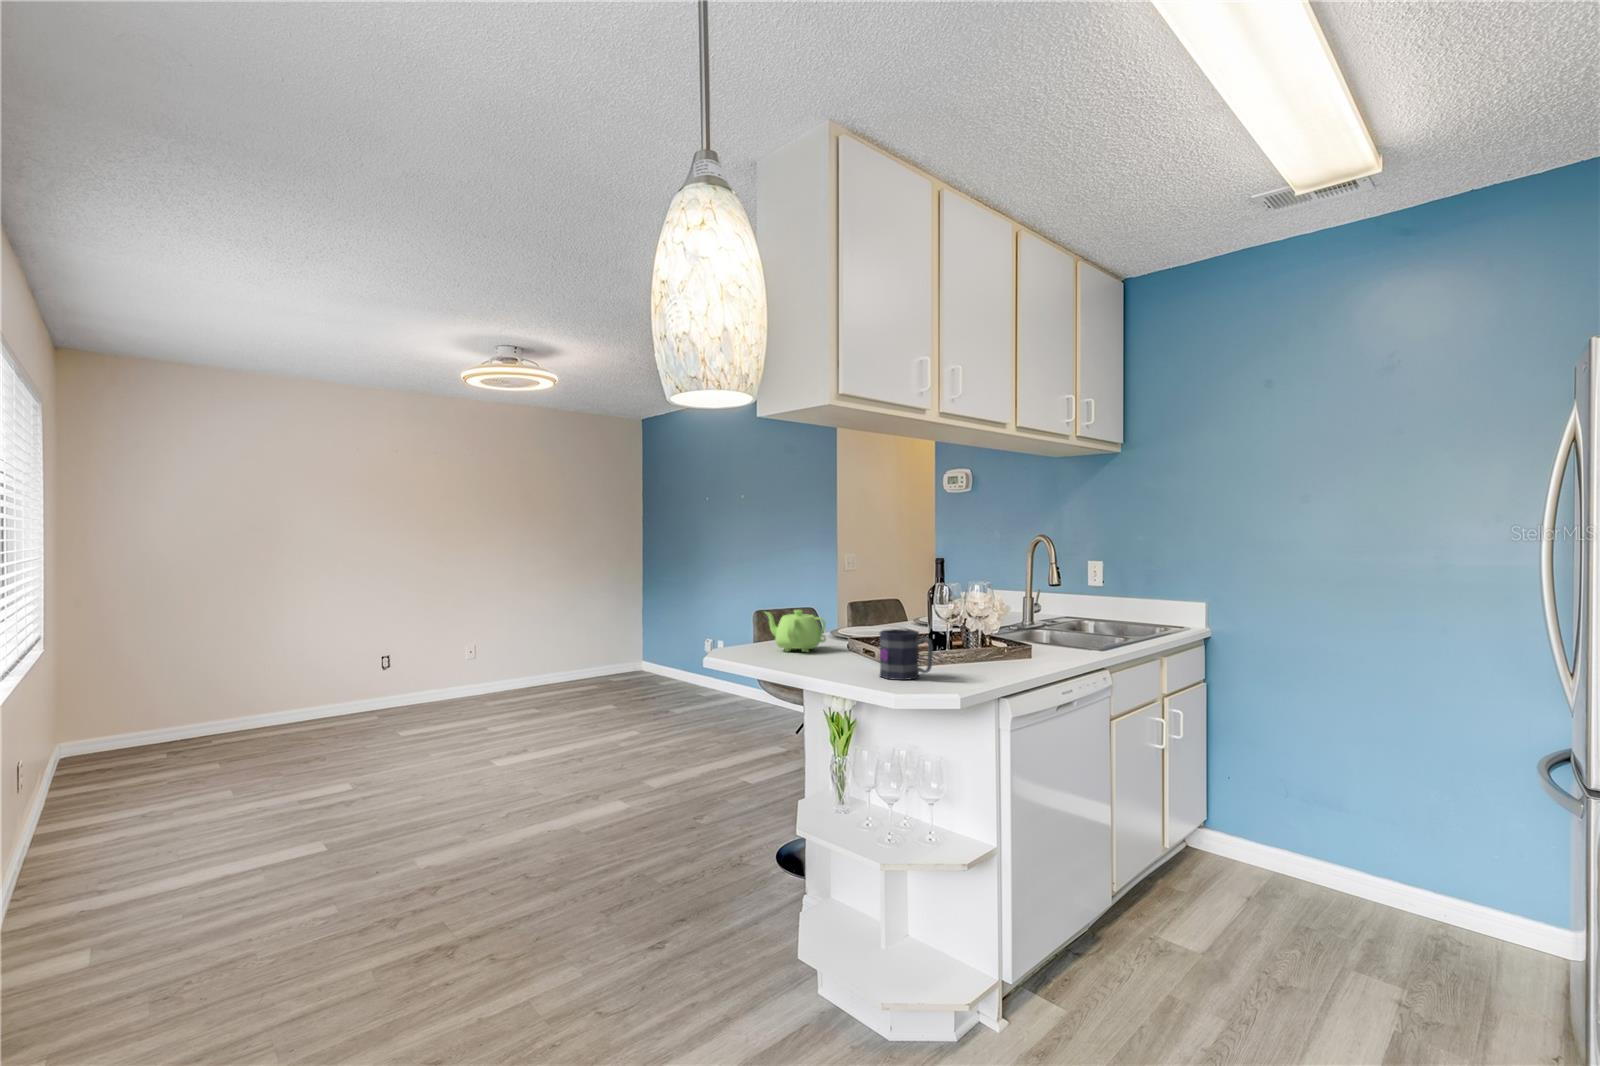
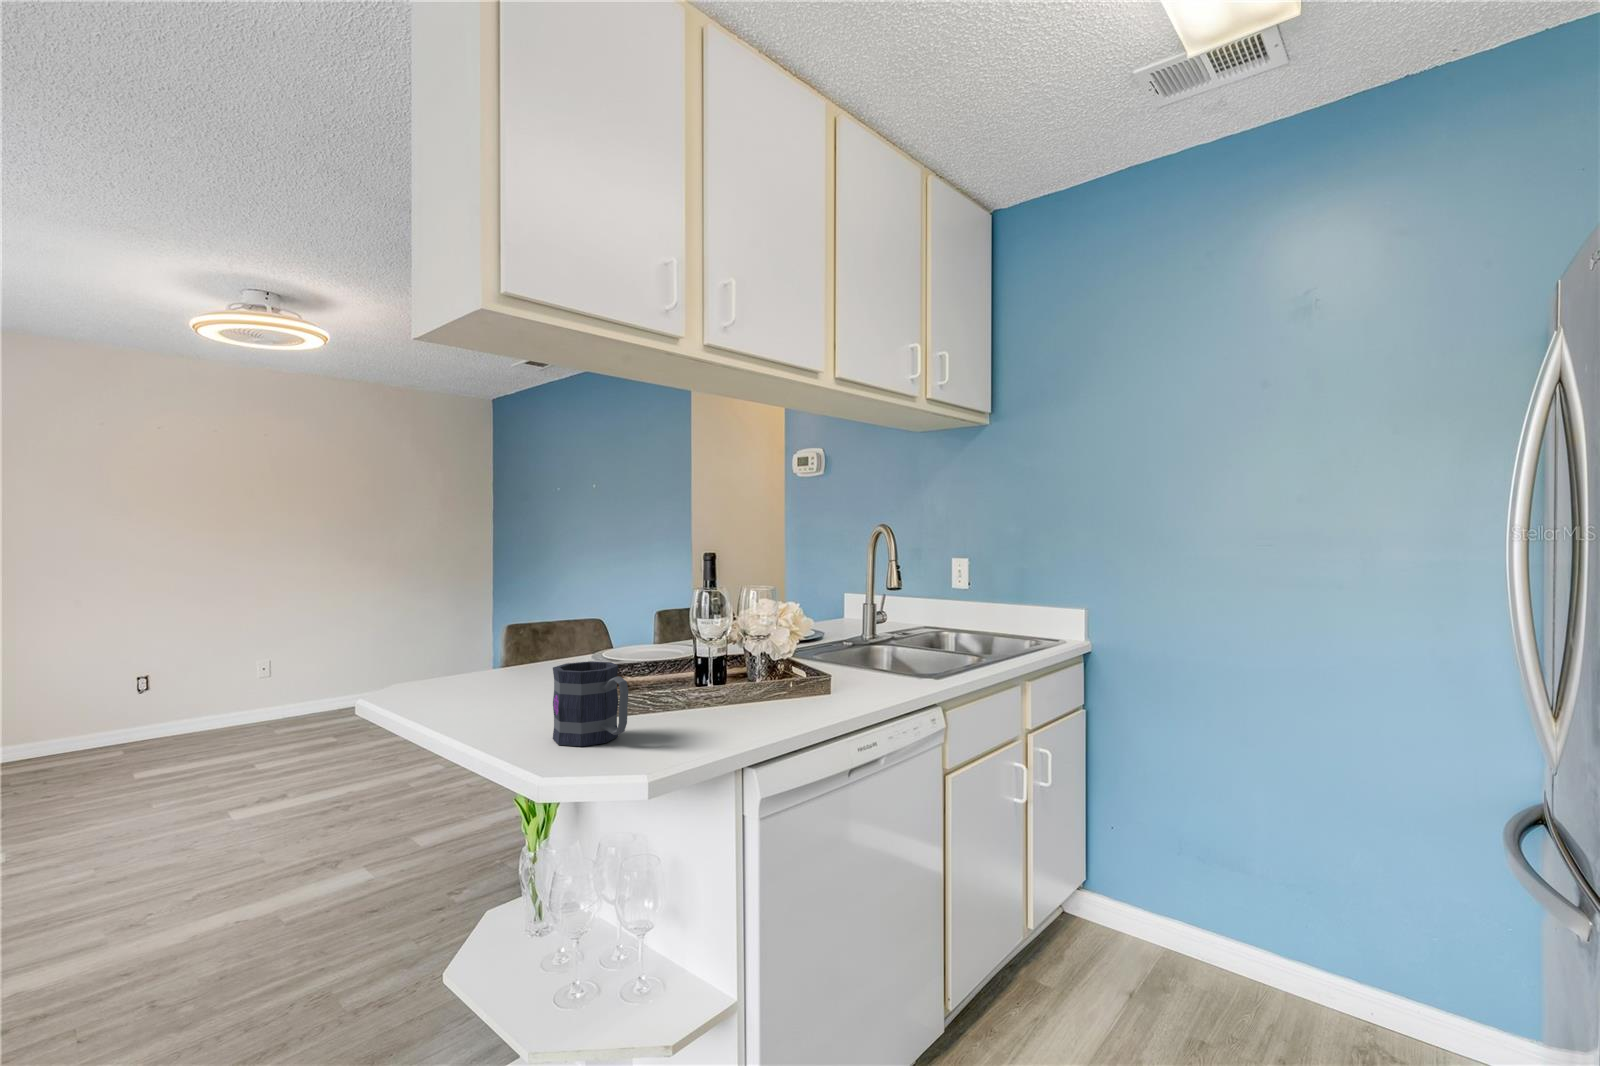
teapot: present [765,610,826,652] -> none [457,627,547,690]

